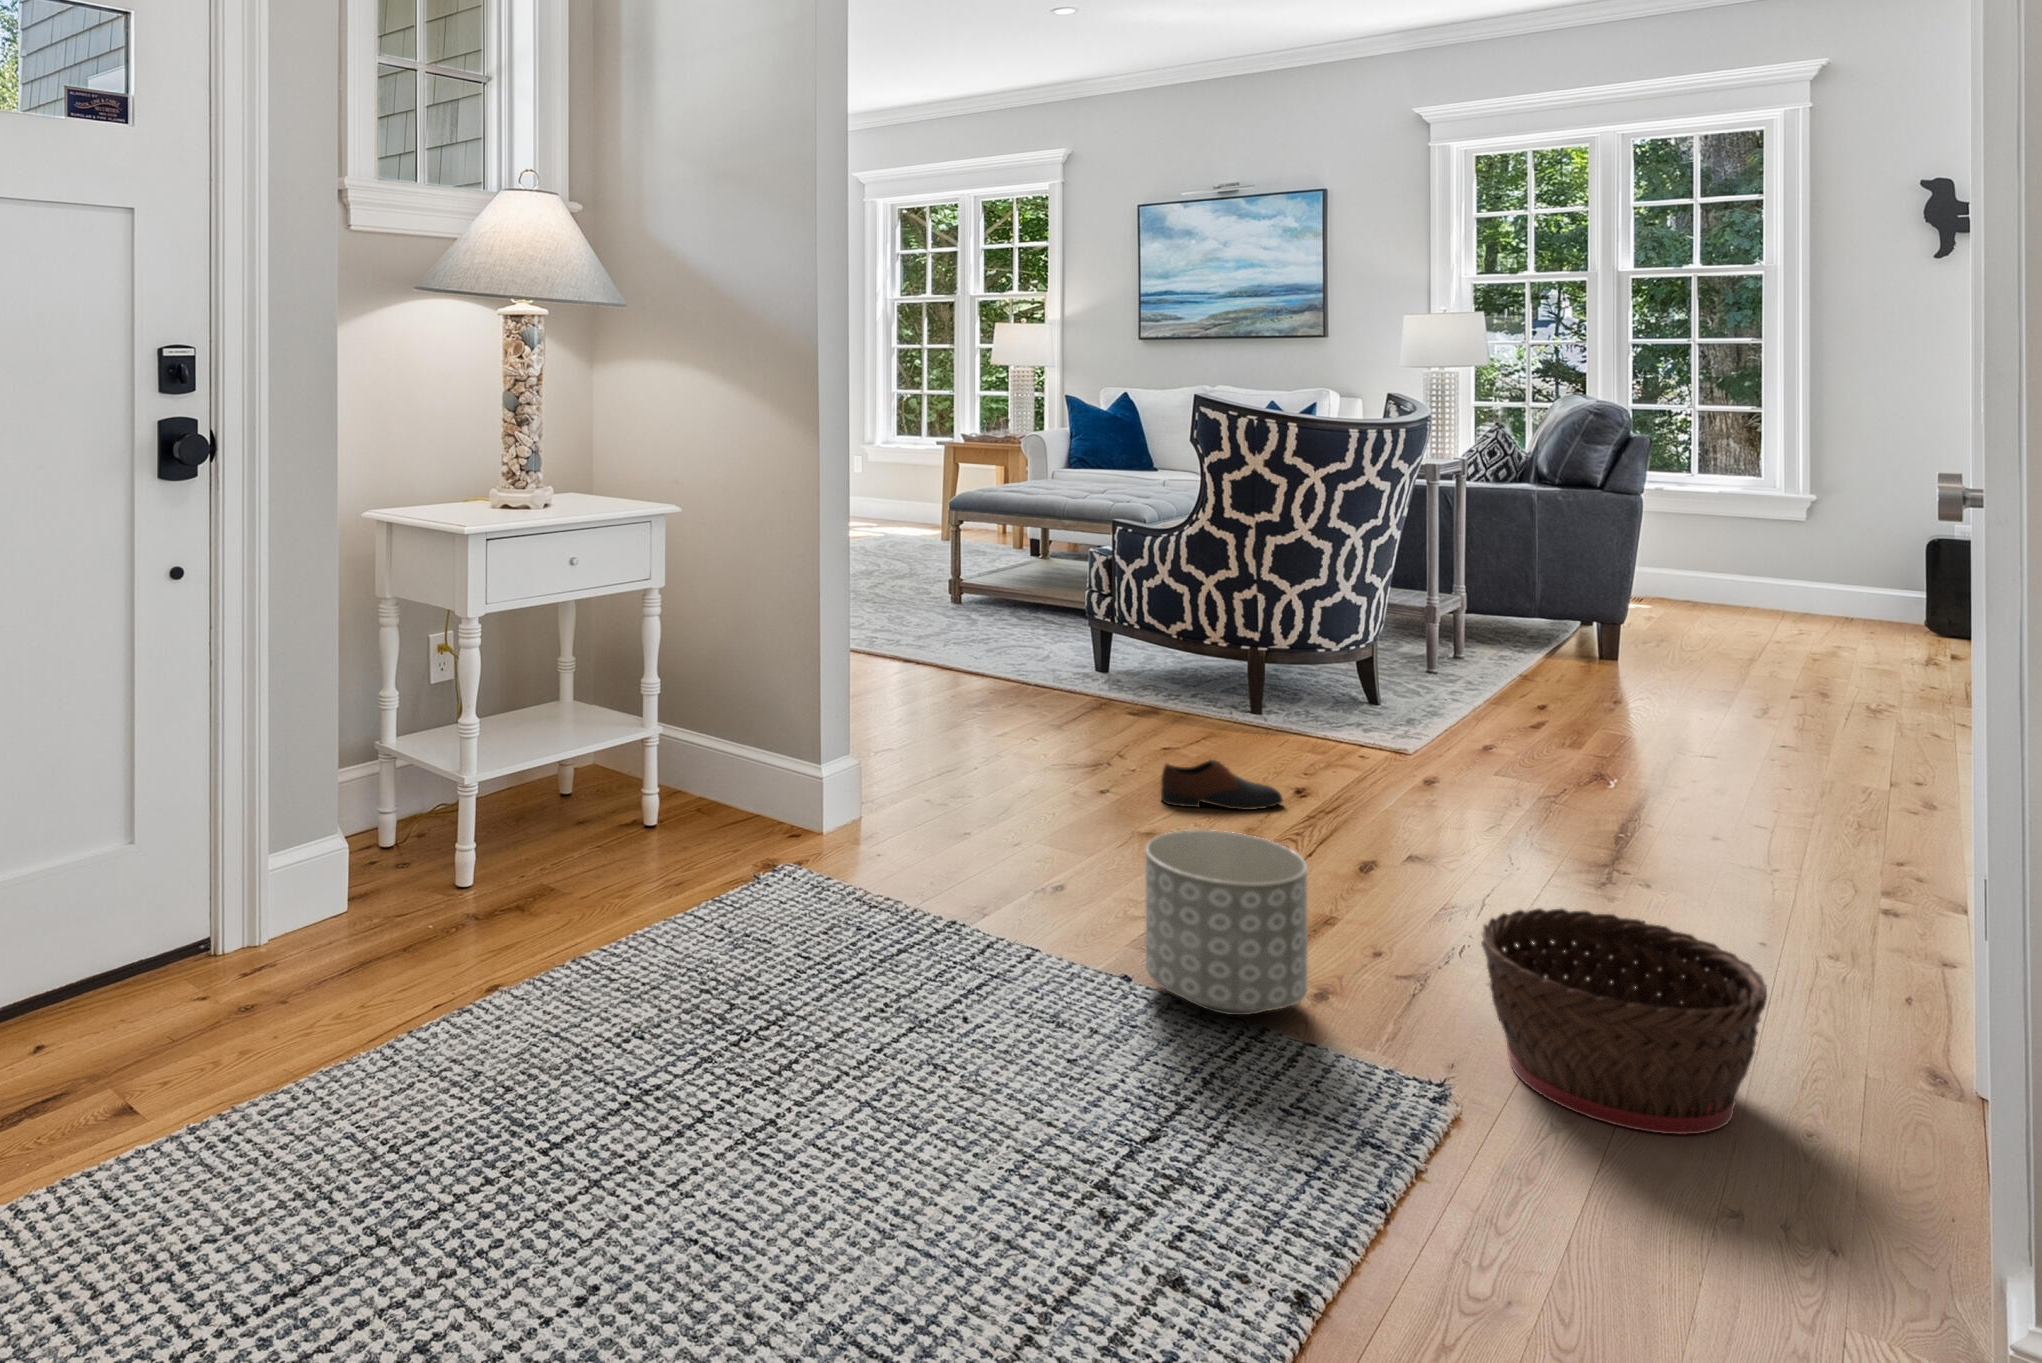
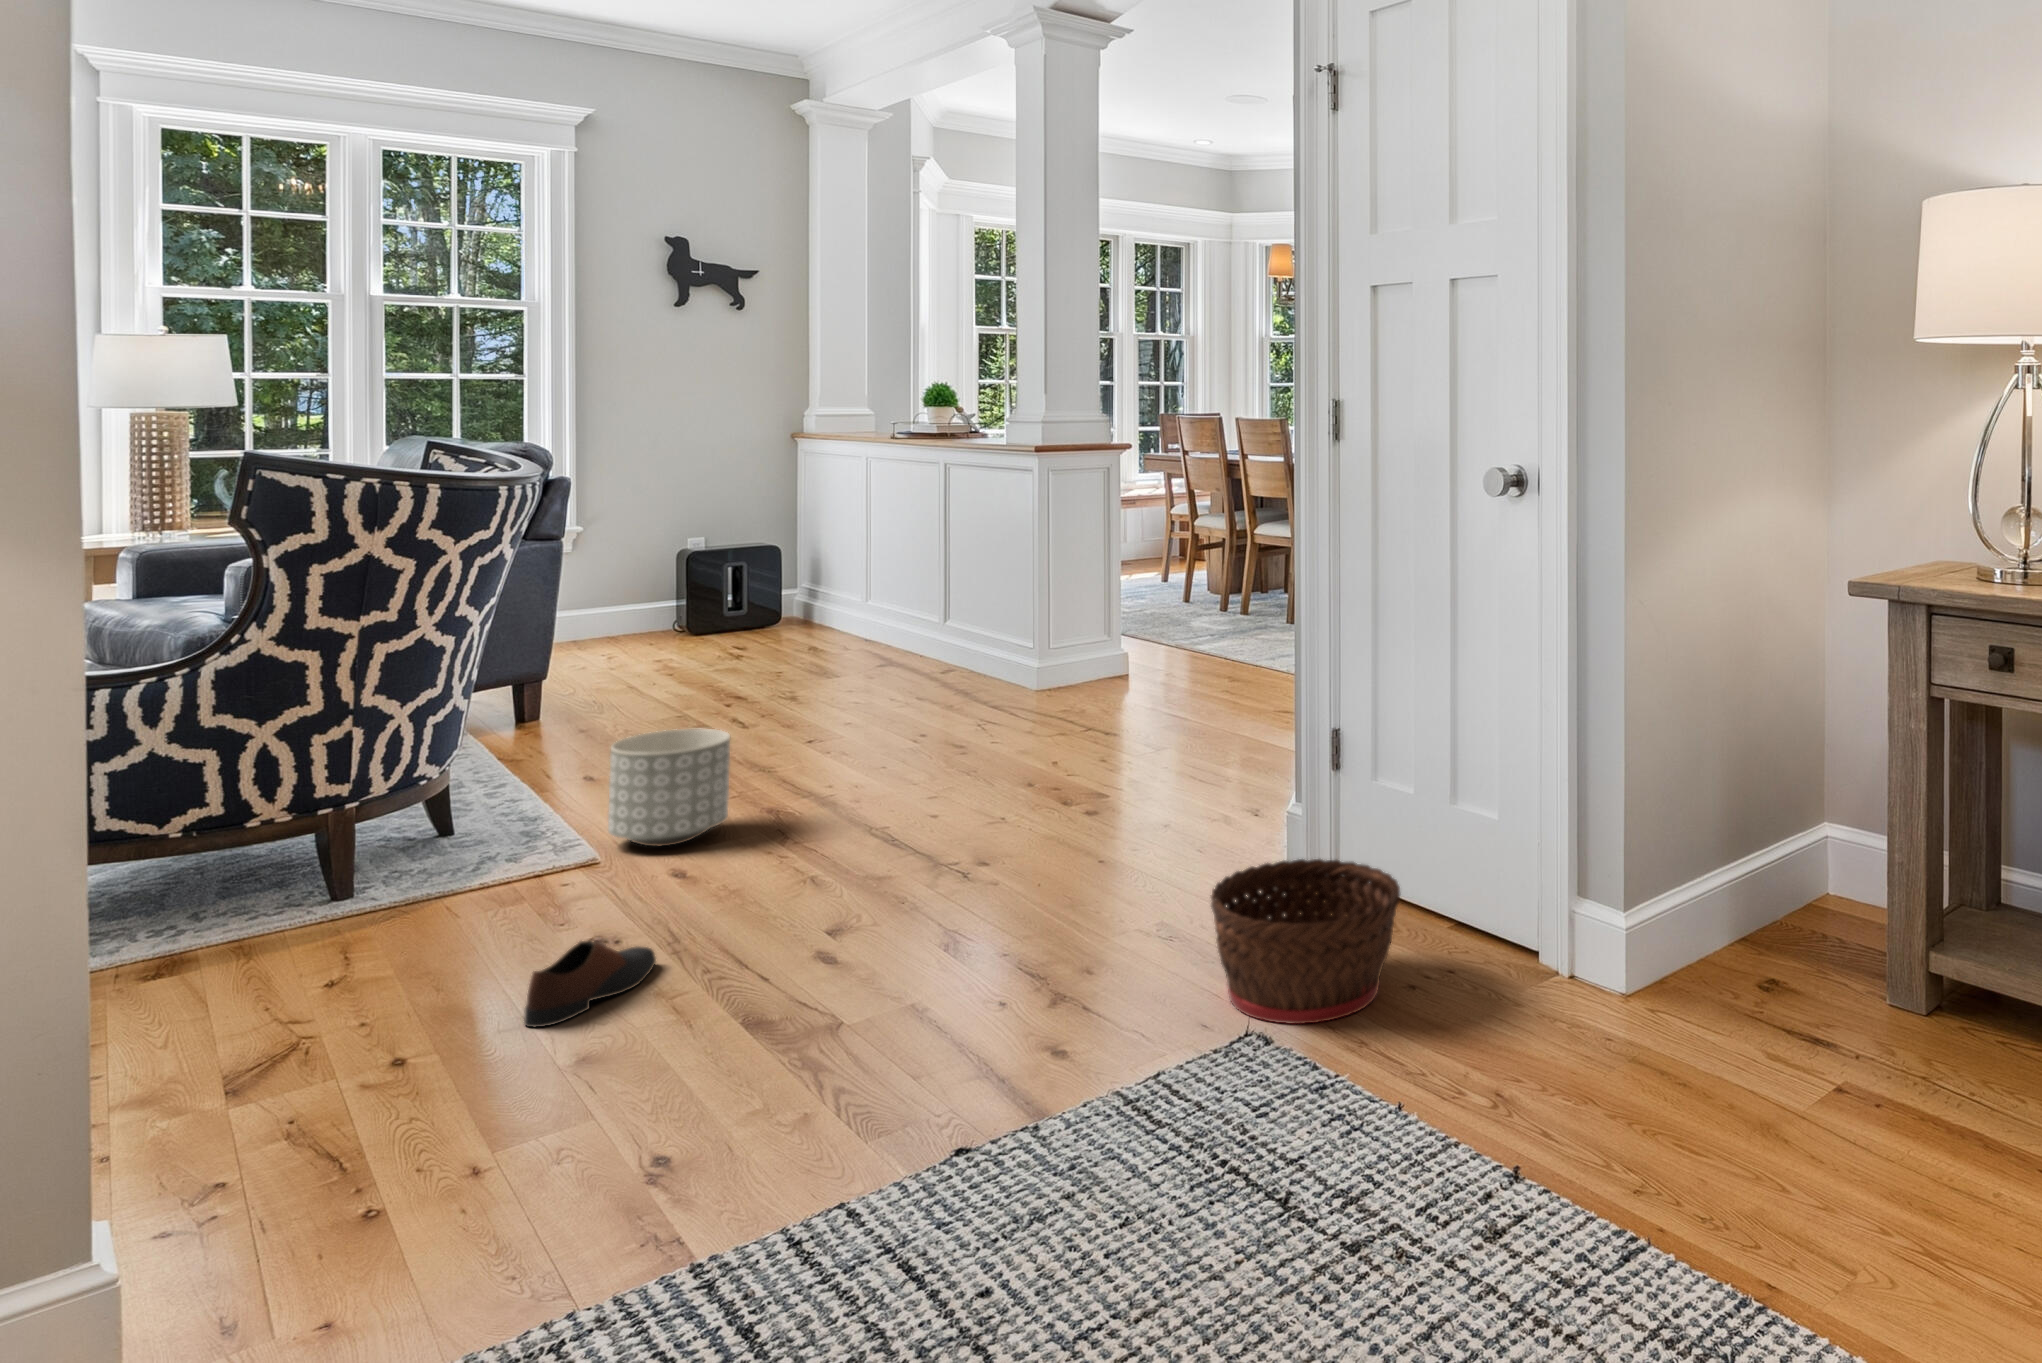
planter: present [1146,830,1308,1015] -> present [608,729,730,846]

